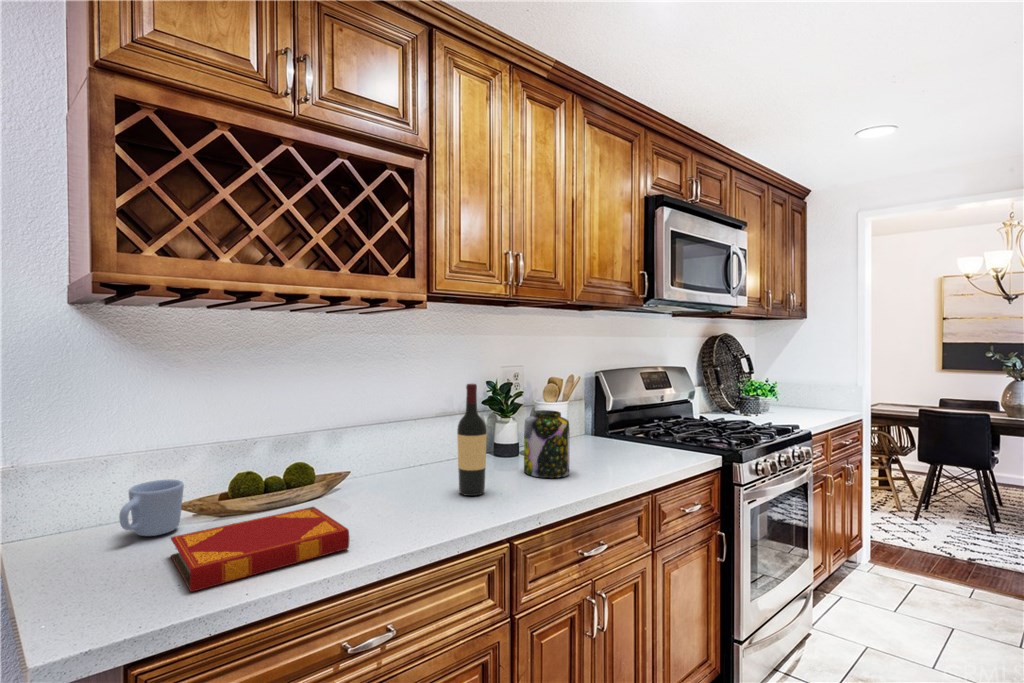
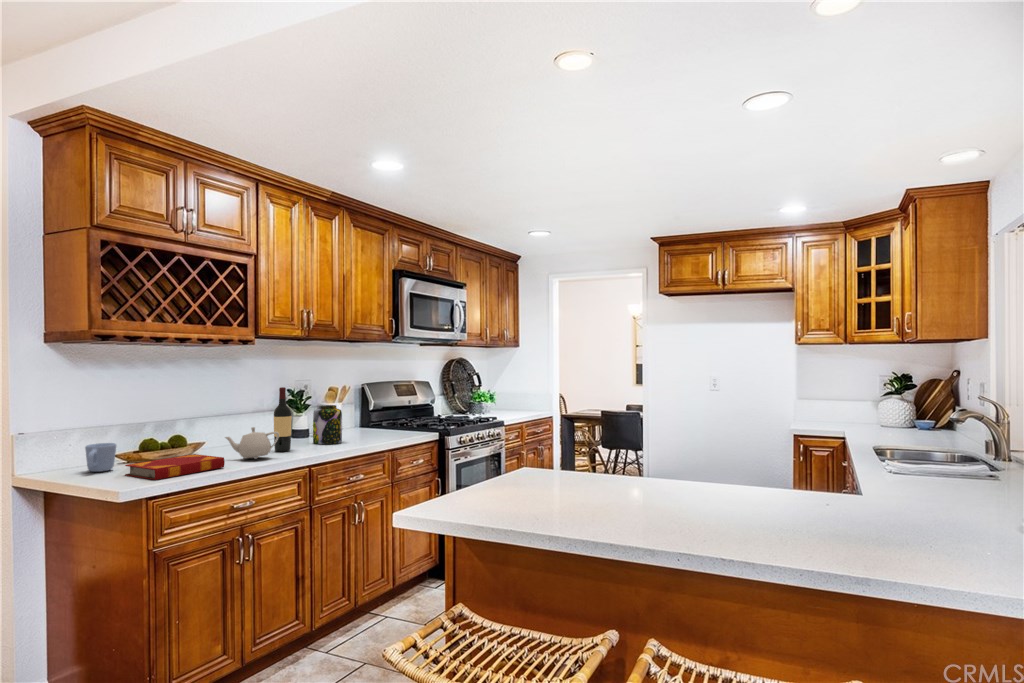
teapot: none [369,459,459,519] -> present [225,427,279,459]

